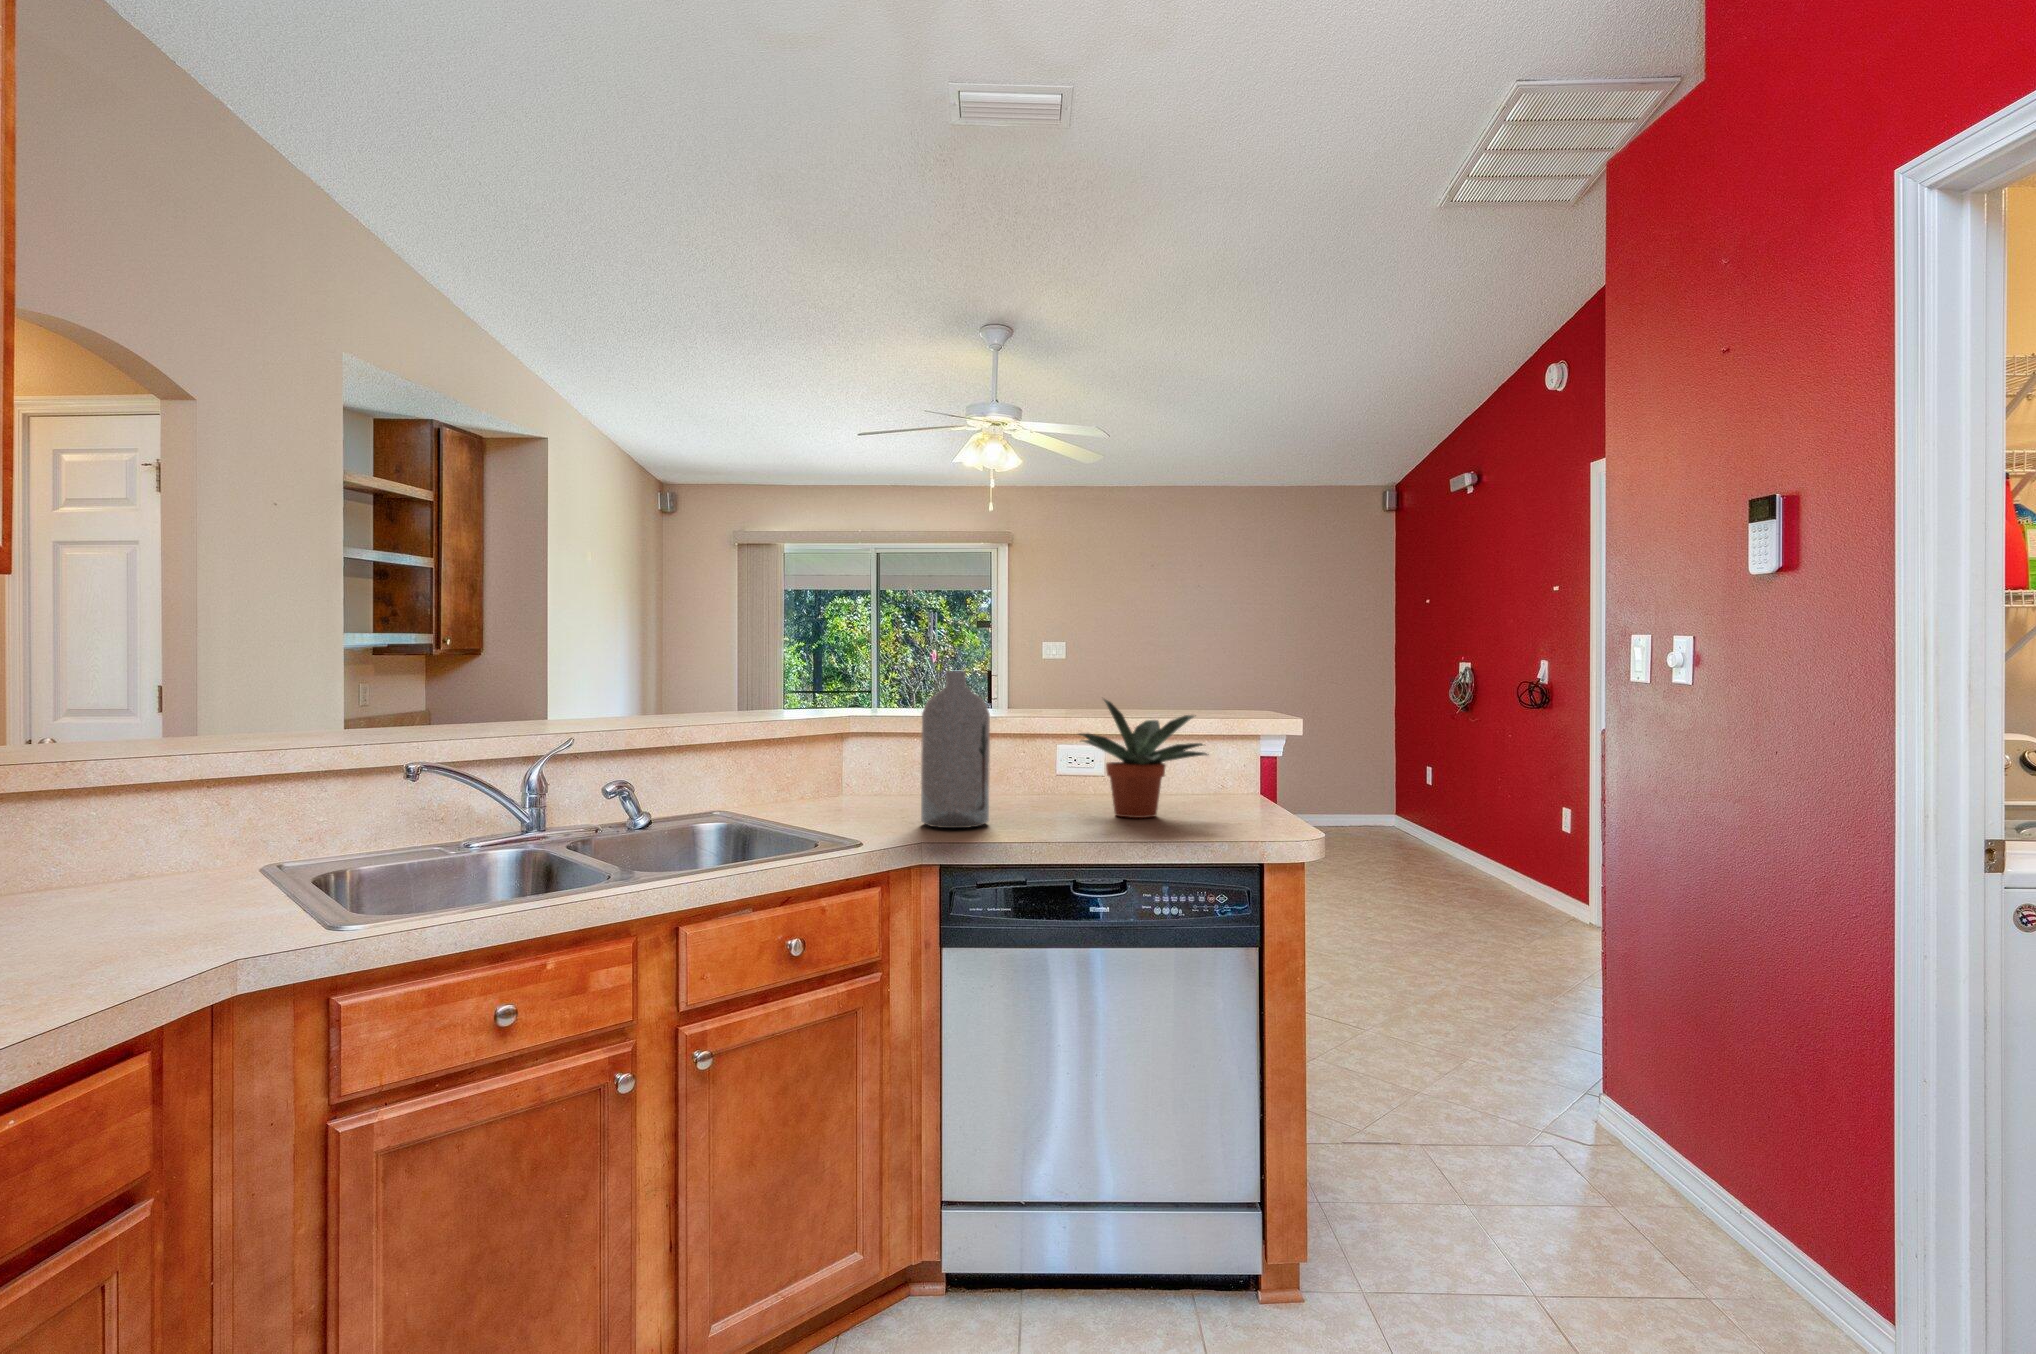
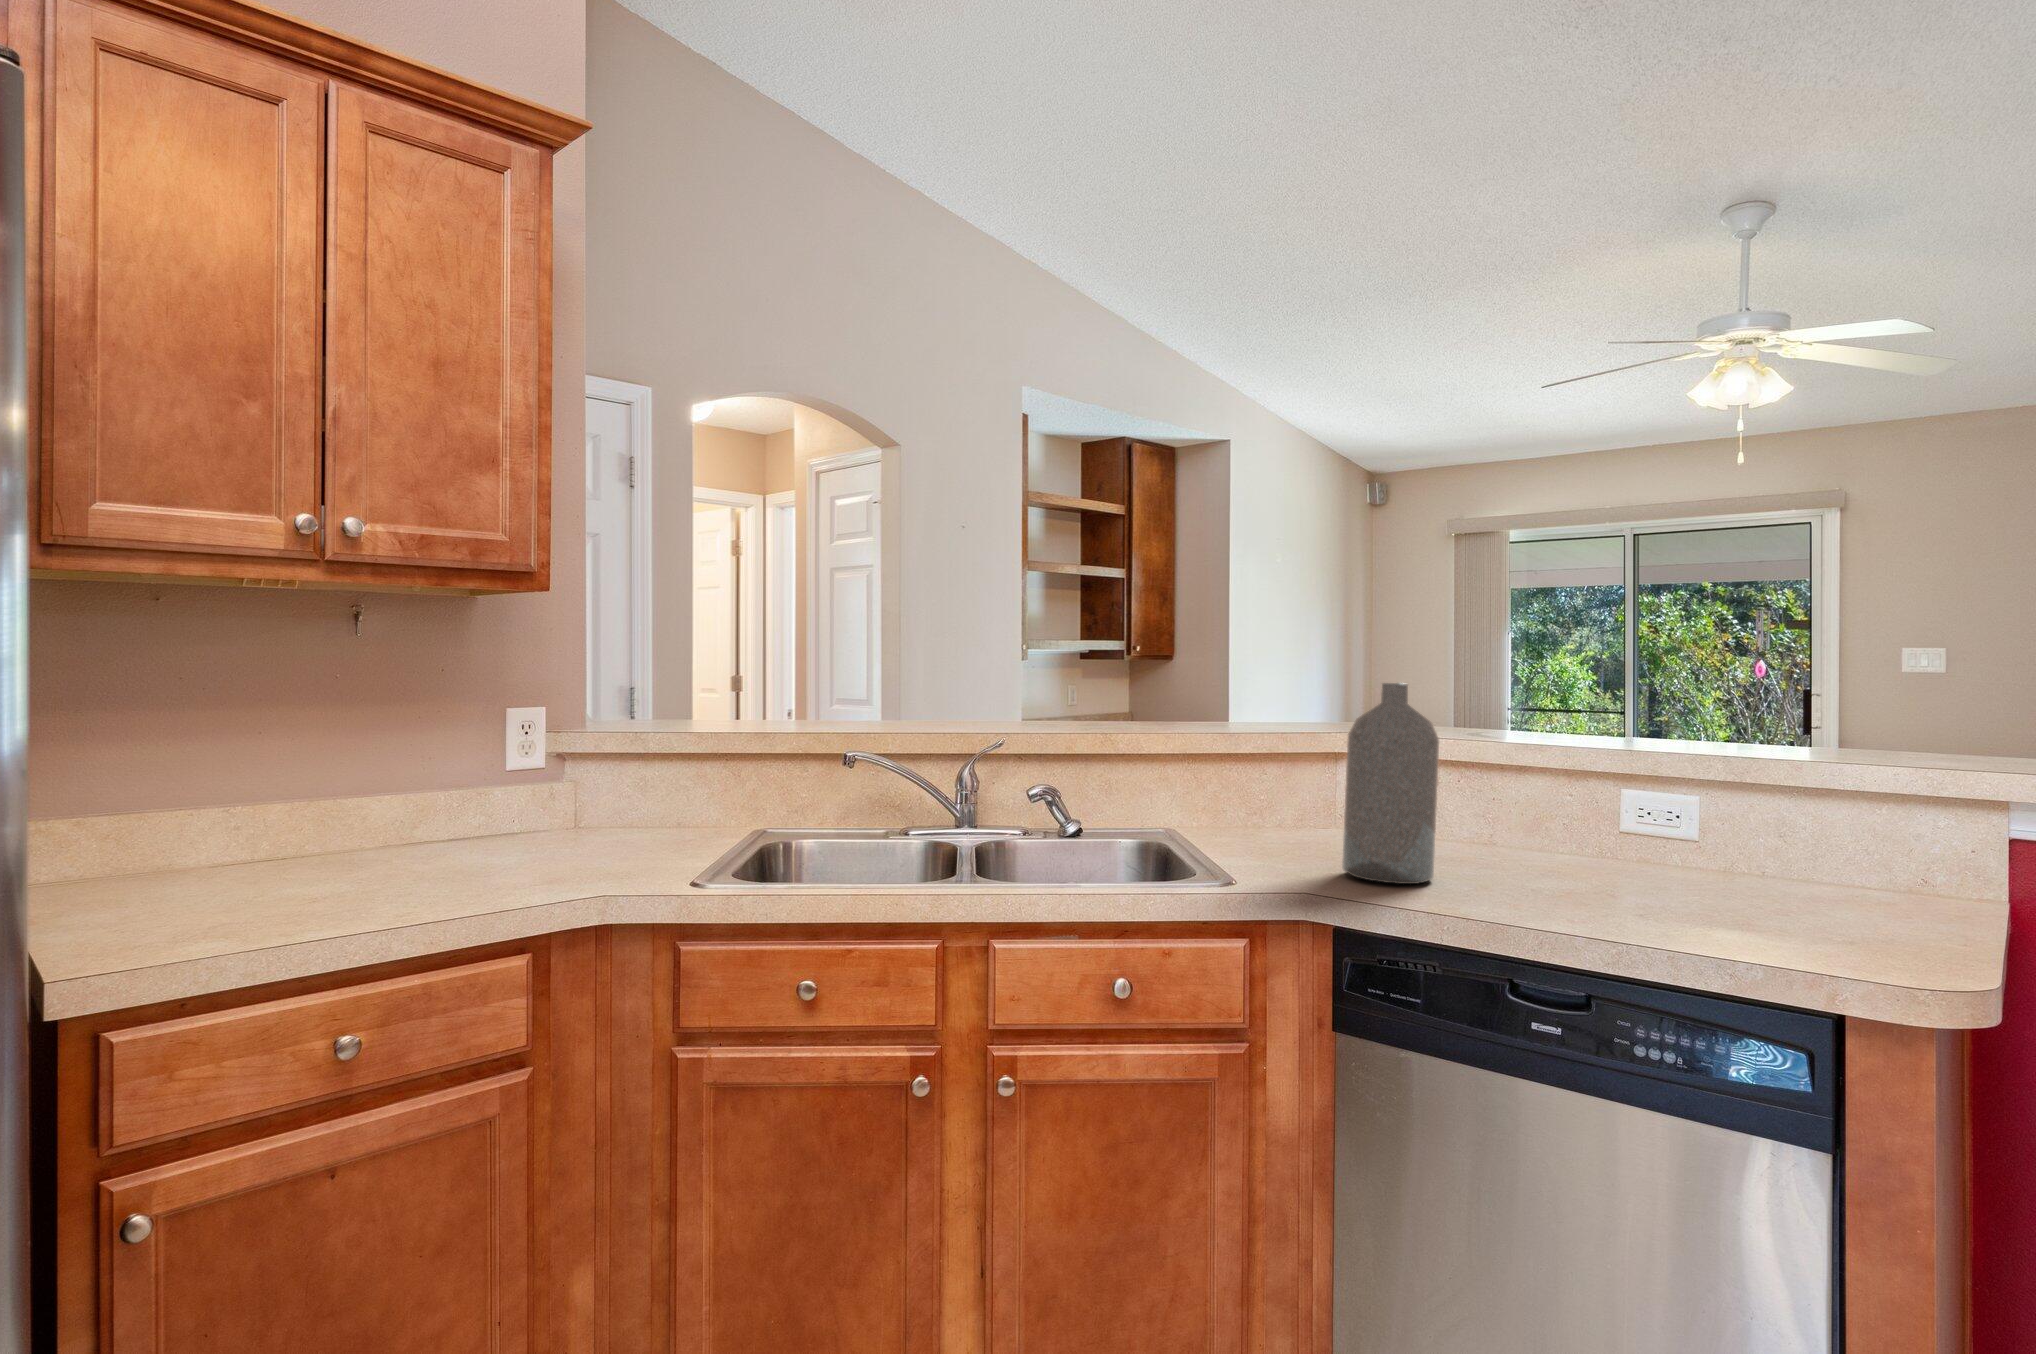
potted plant: present [1079,699,1209,818] -> none [1566,727,1832,913]

